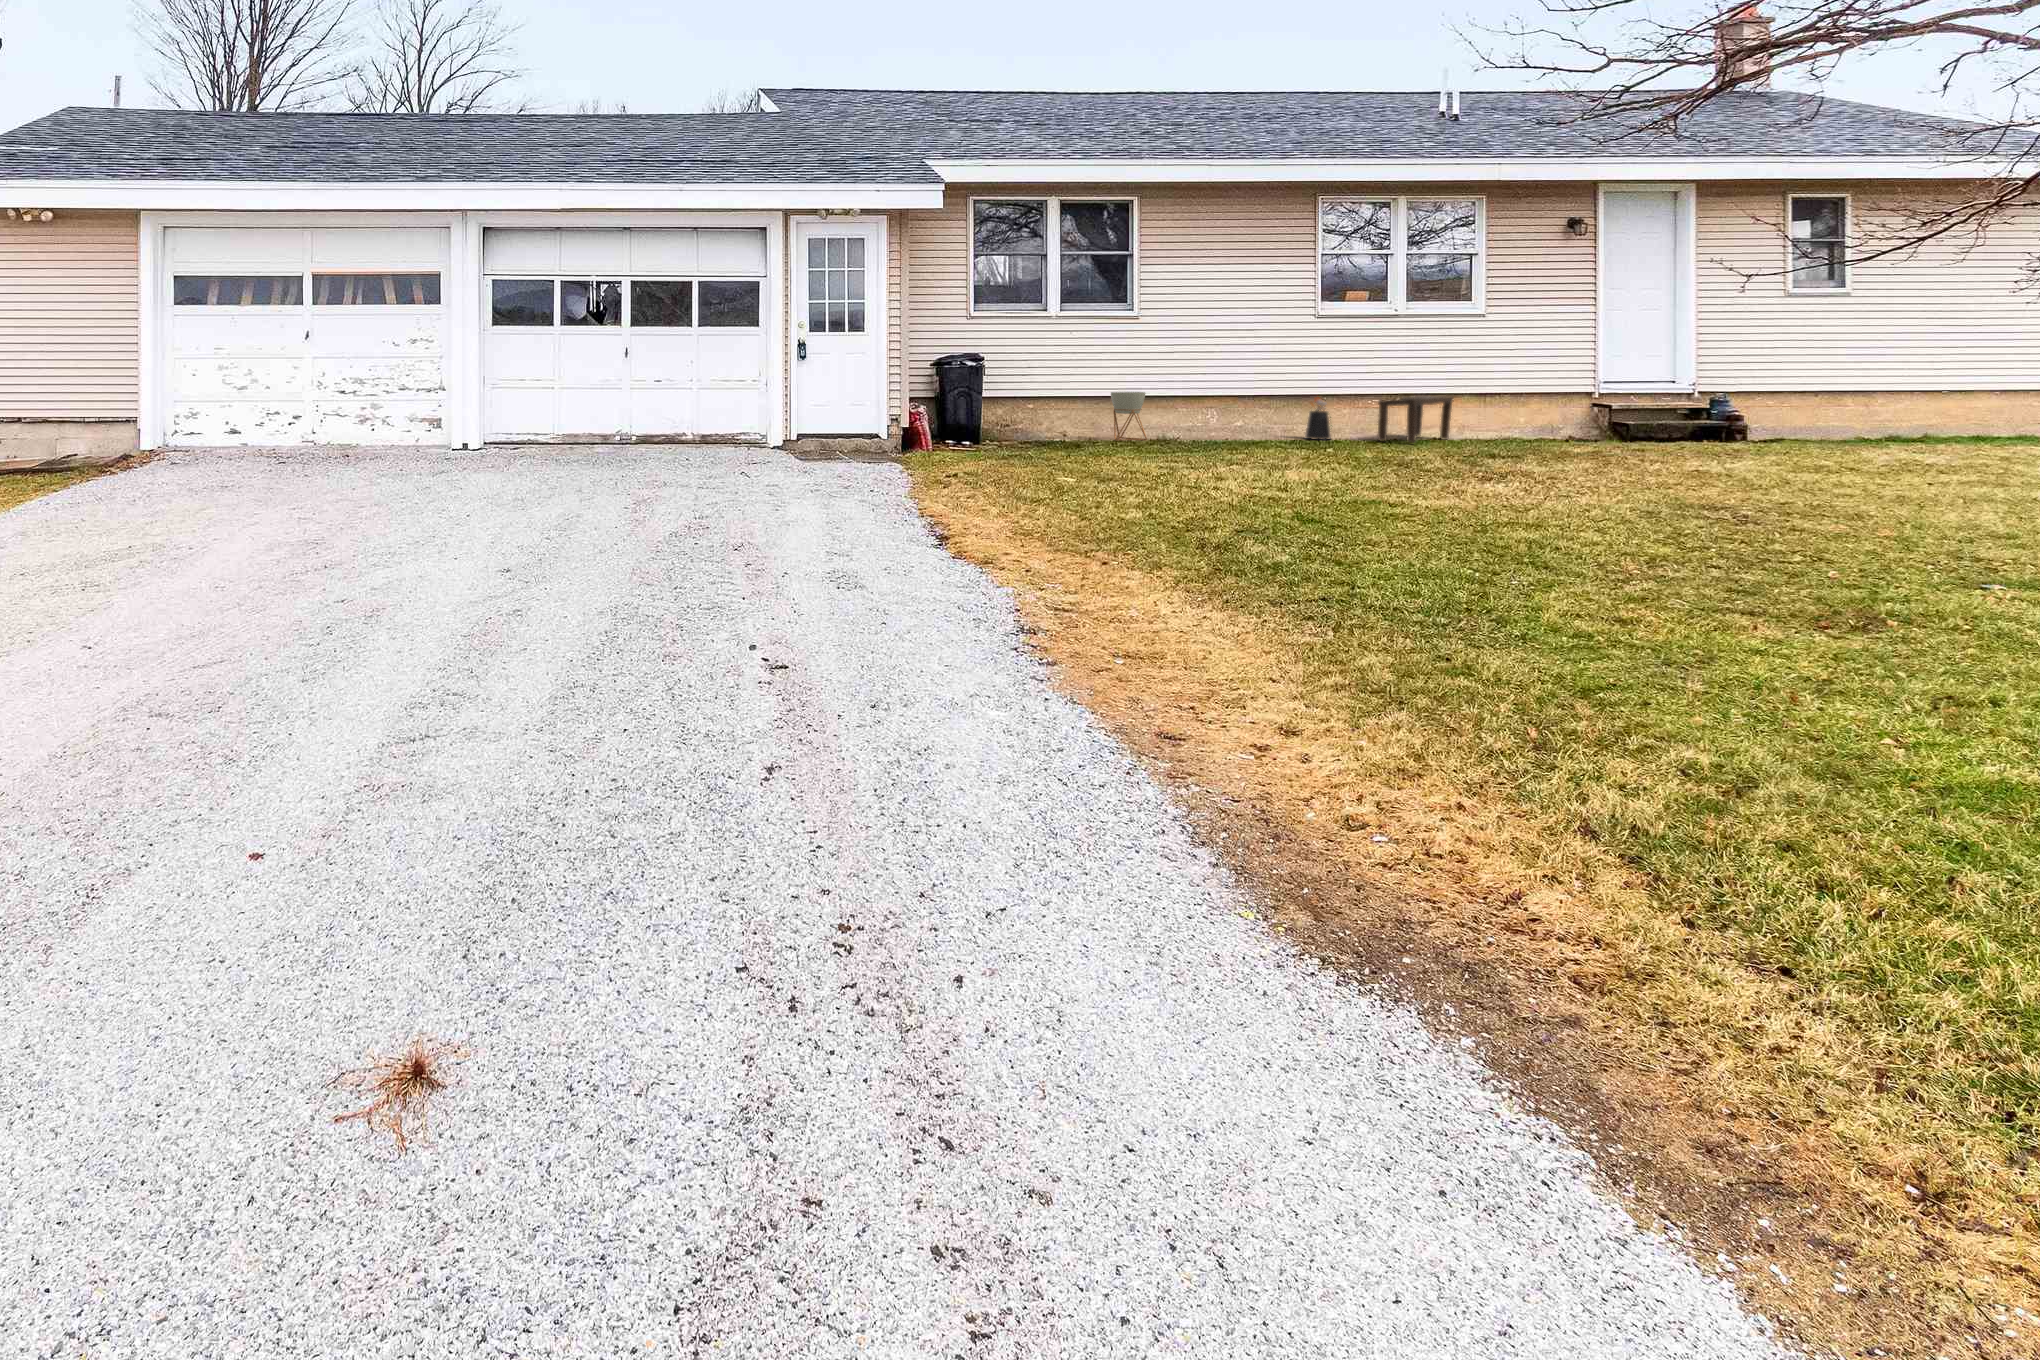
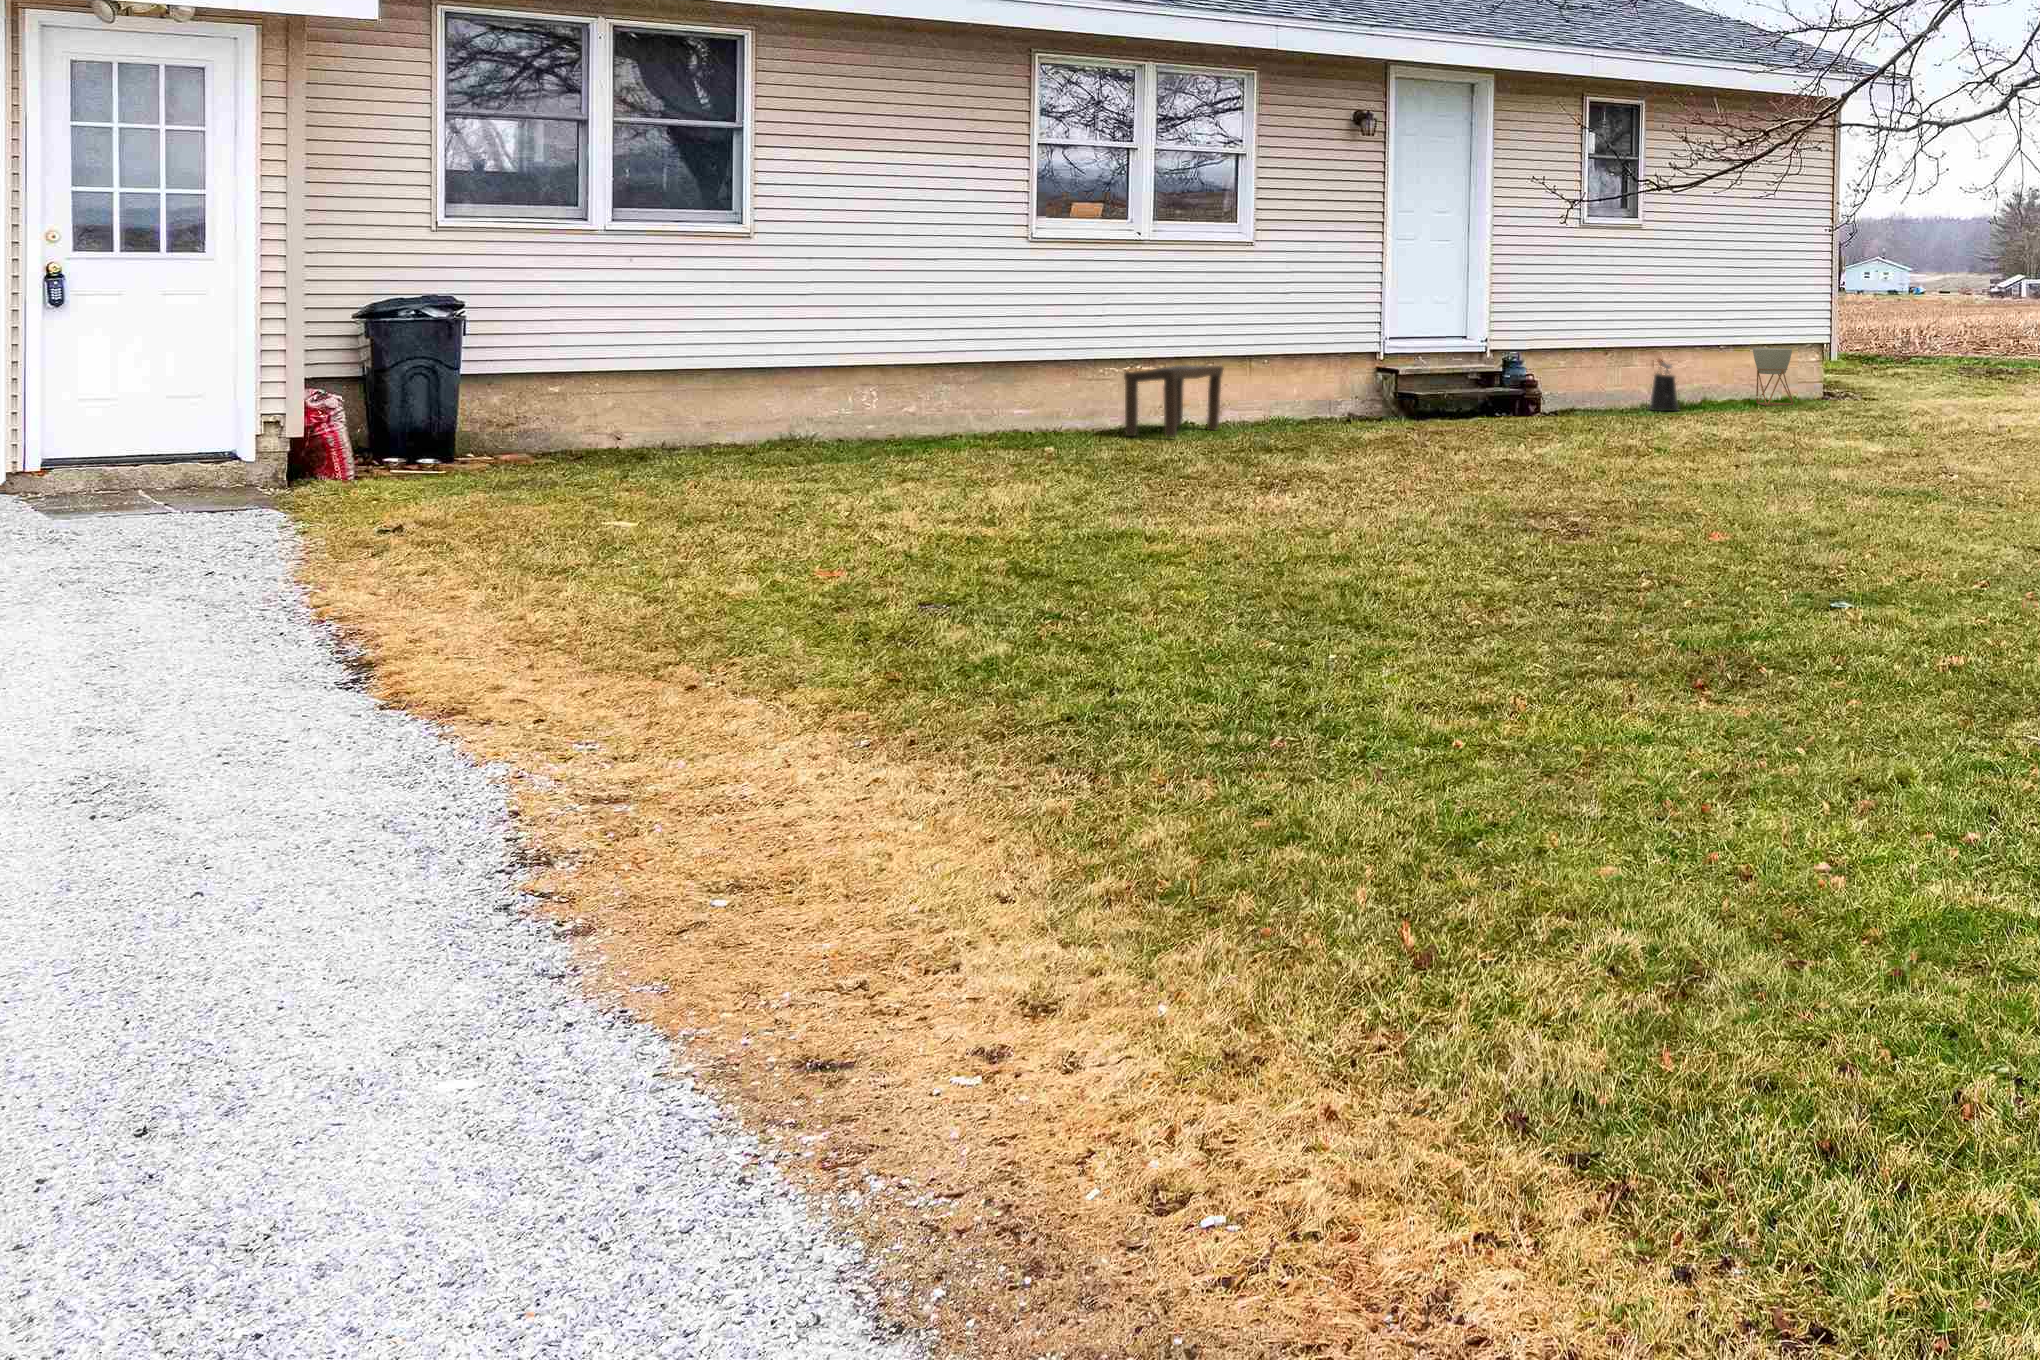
planter: present [1111,392,1147,440] -> present [1753,348,1793,406]
watering can: present [1305,397,1332,440] -> present [1650,359,1678,411]

